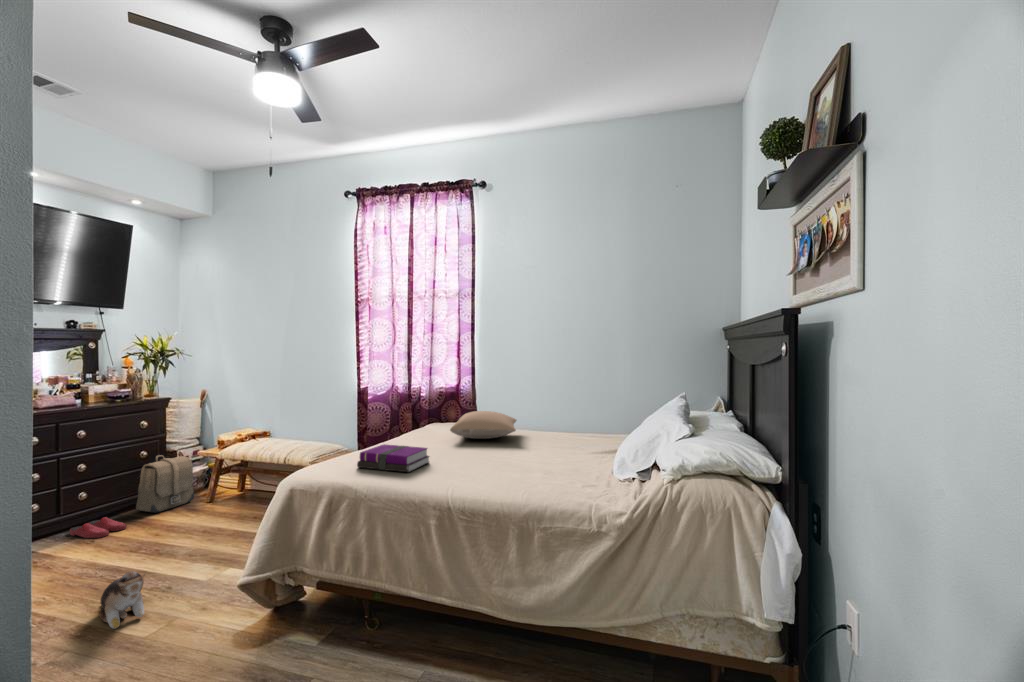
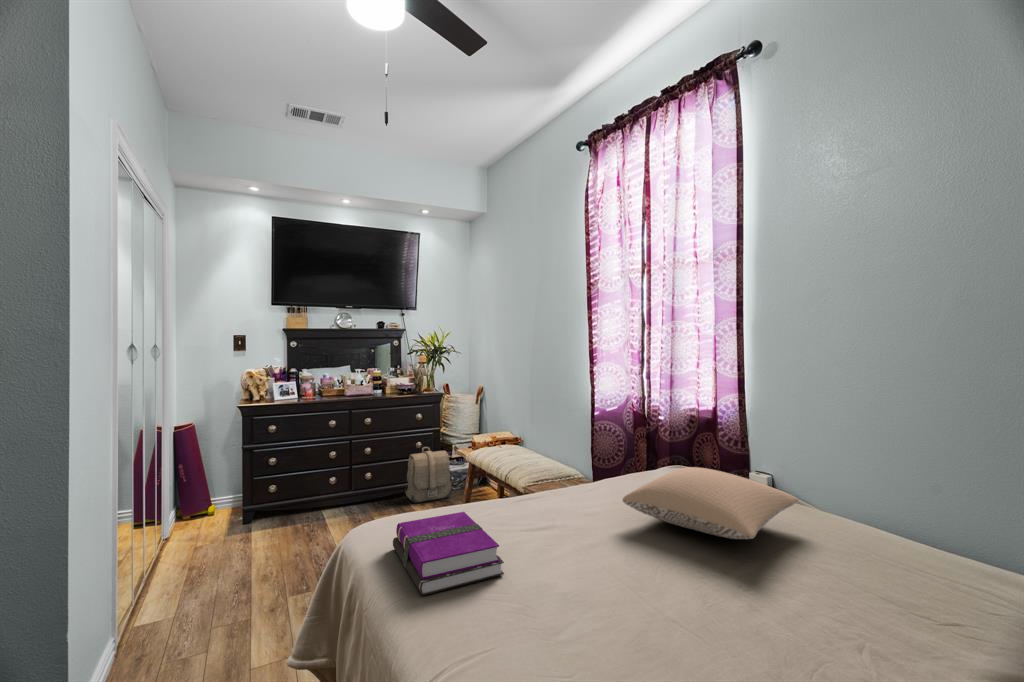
slippers: present [70,517,126,538] -> none [347,499,382,519]
plush toy: present [99,571,145,629] -> none [212,589,271,647]

